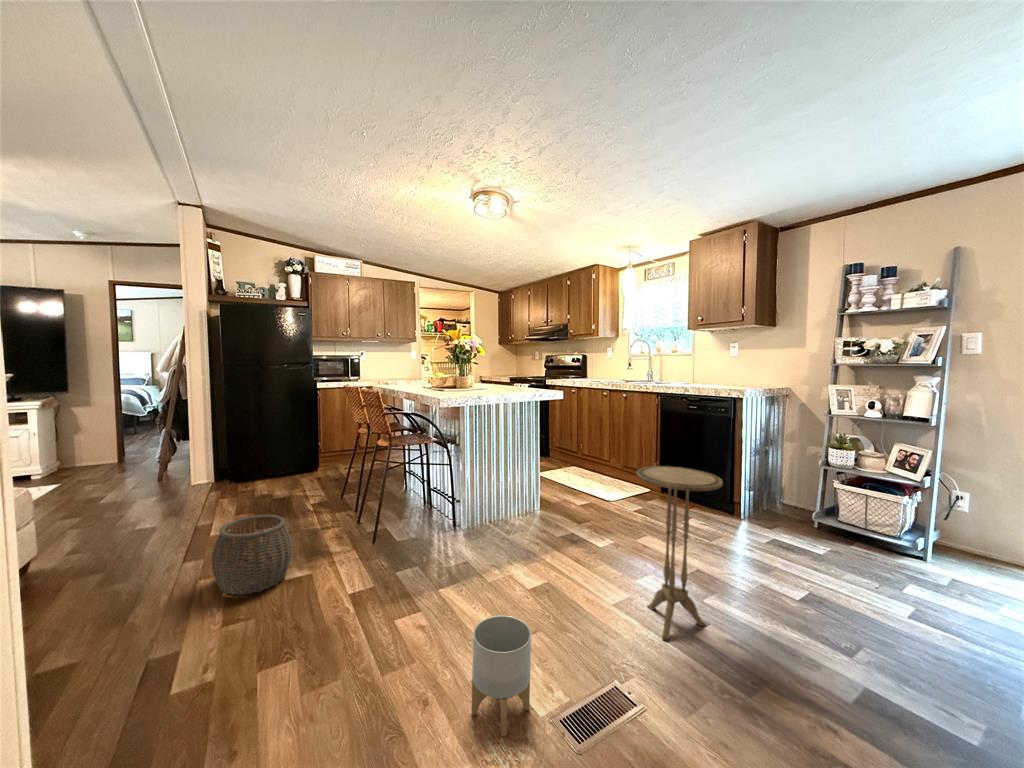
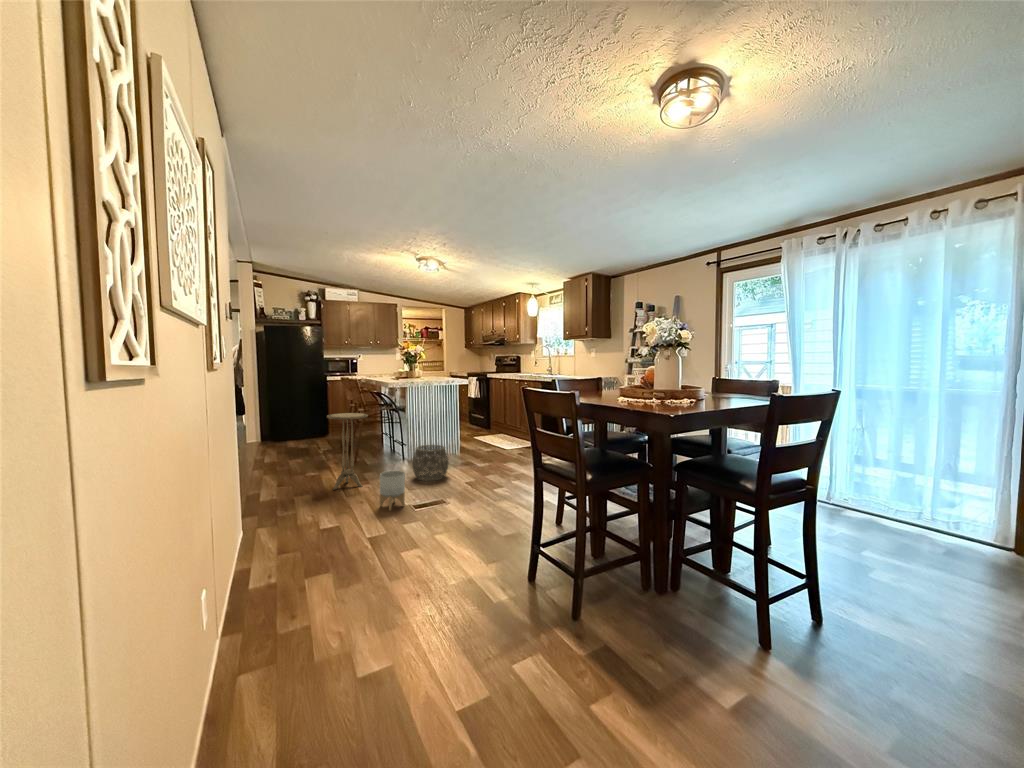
side table: present [637,466,723,640] -> present [327,413,368,490]
woven basket: present [211,515,292,595] -> present [412,445,449,481]

